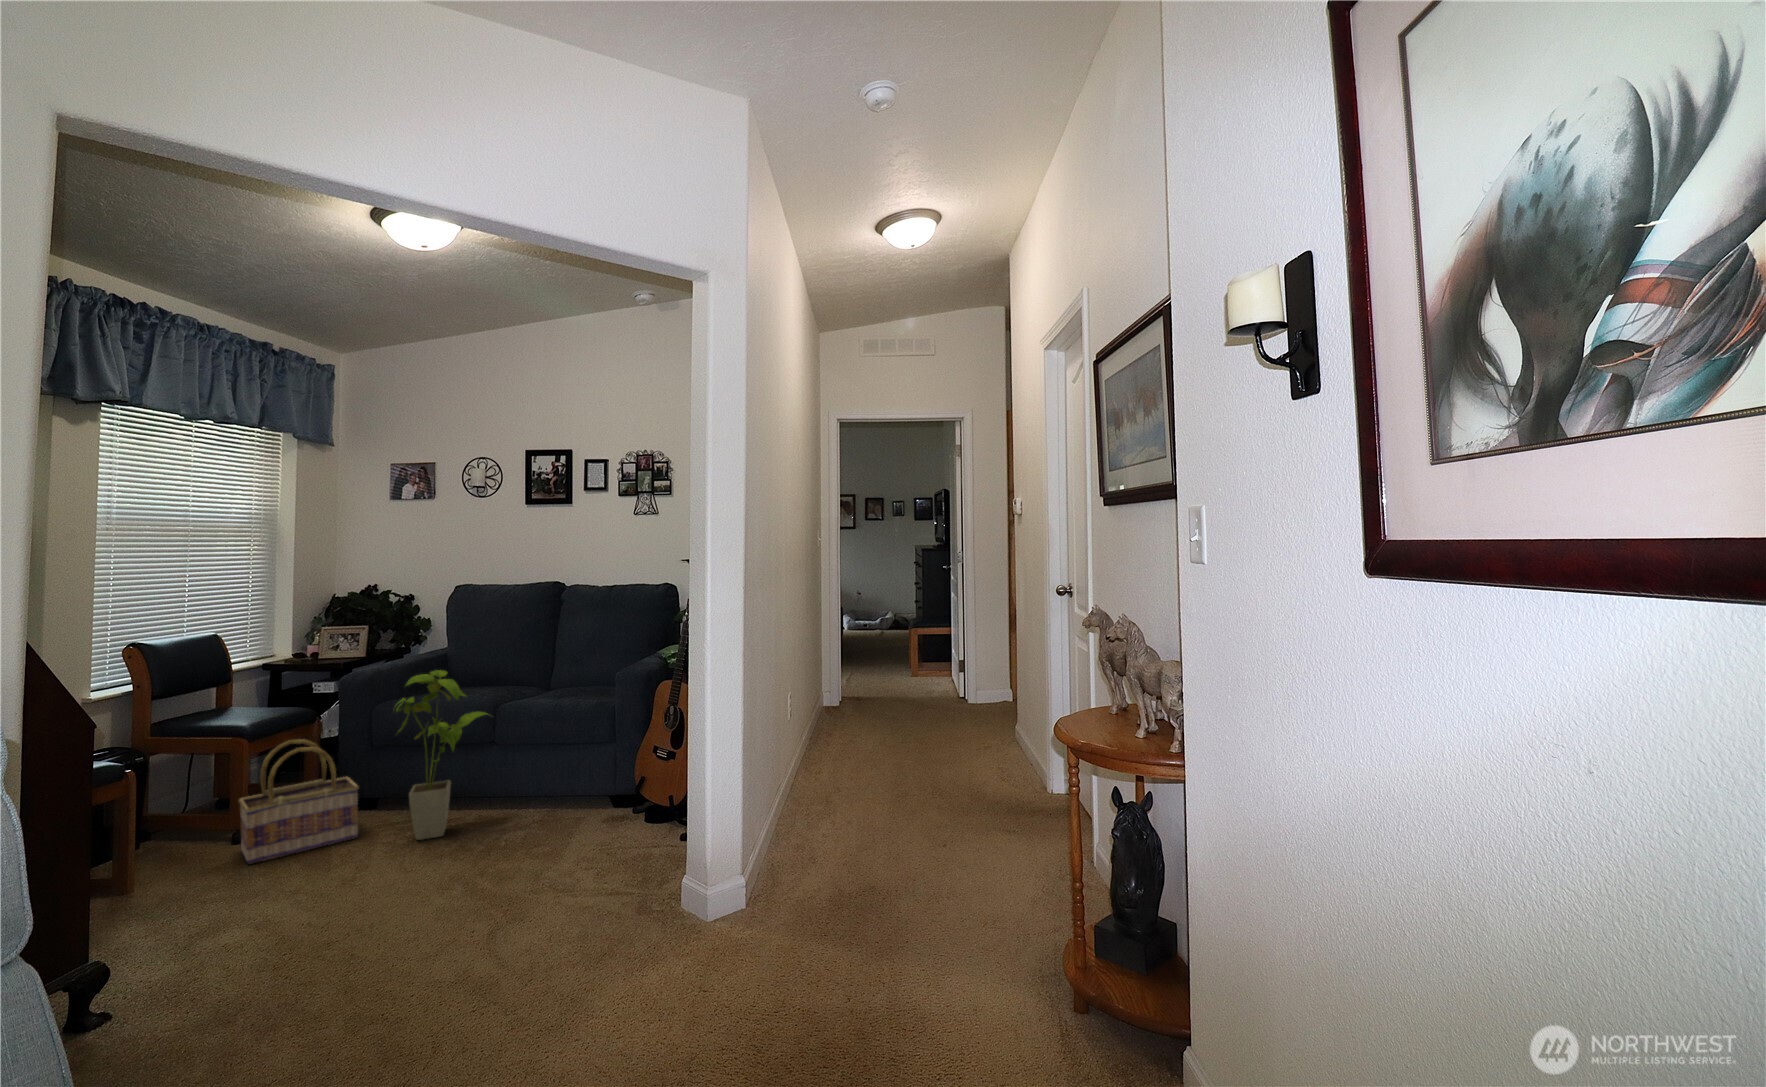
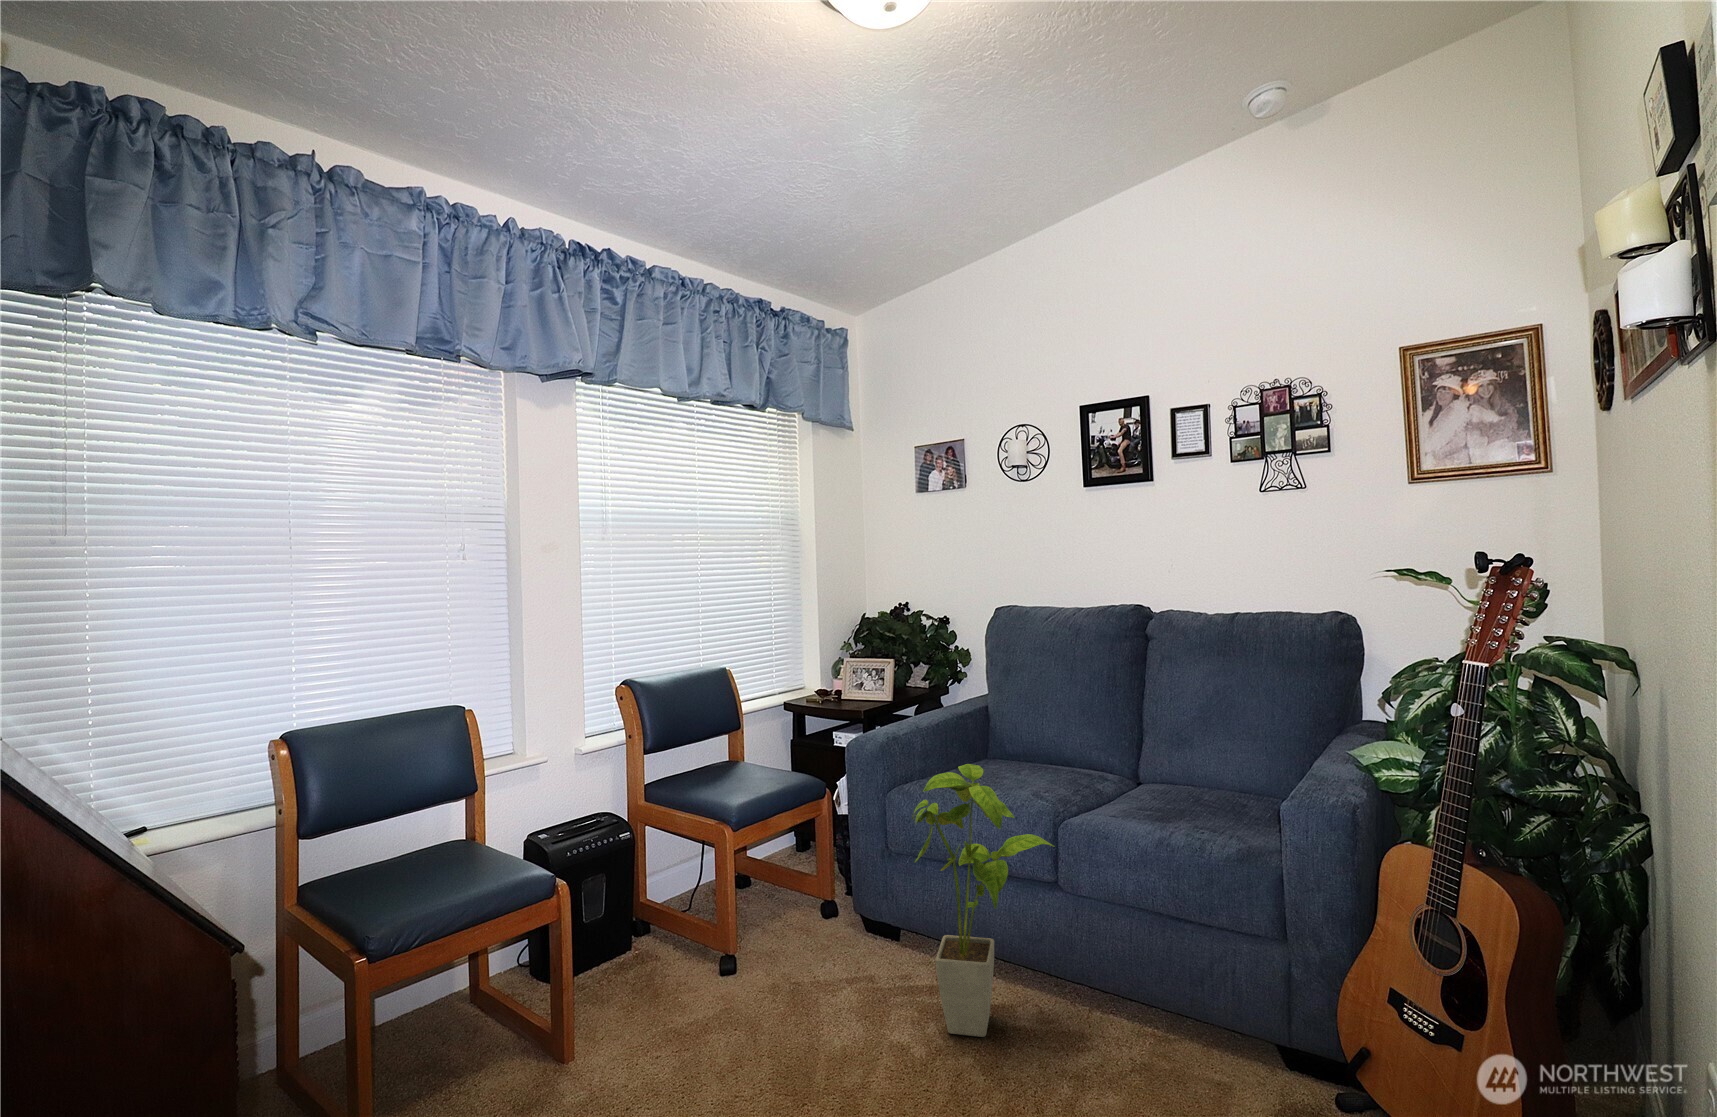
basket: present [239,739,359,864] -> none [745,831,877,1007]

